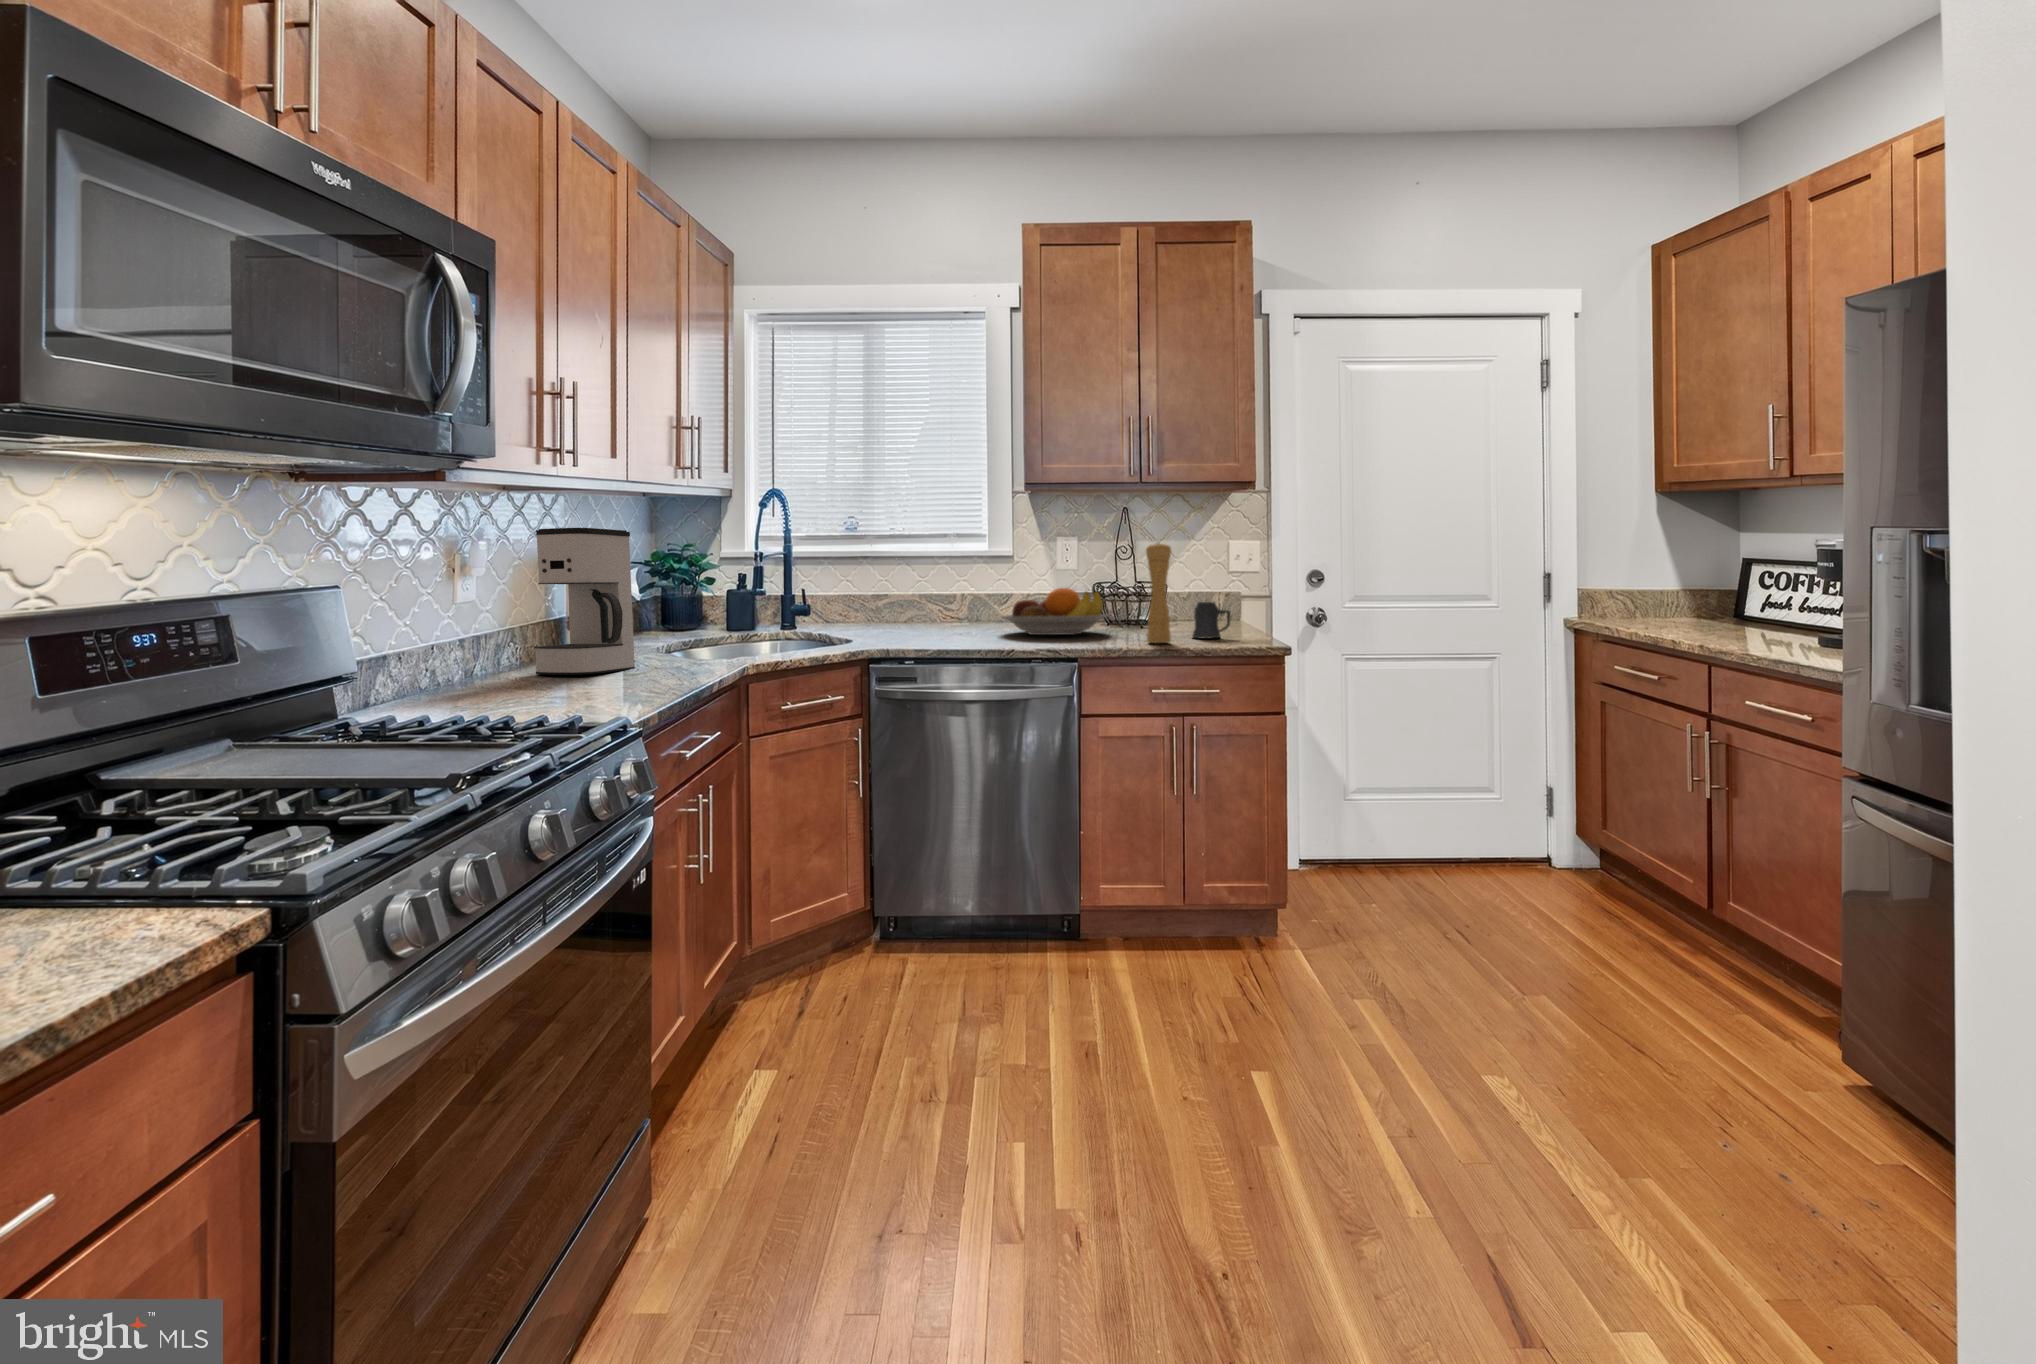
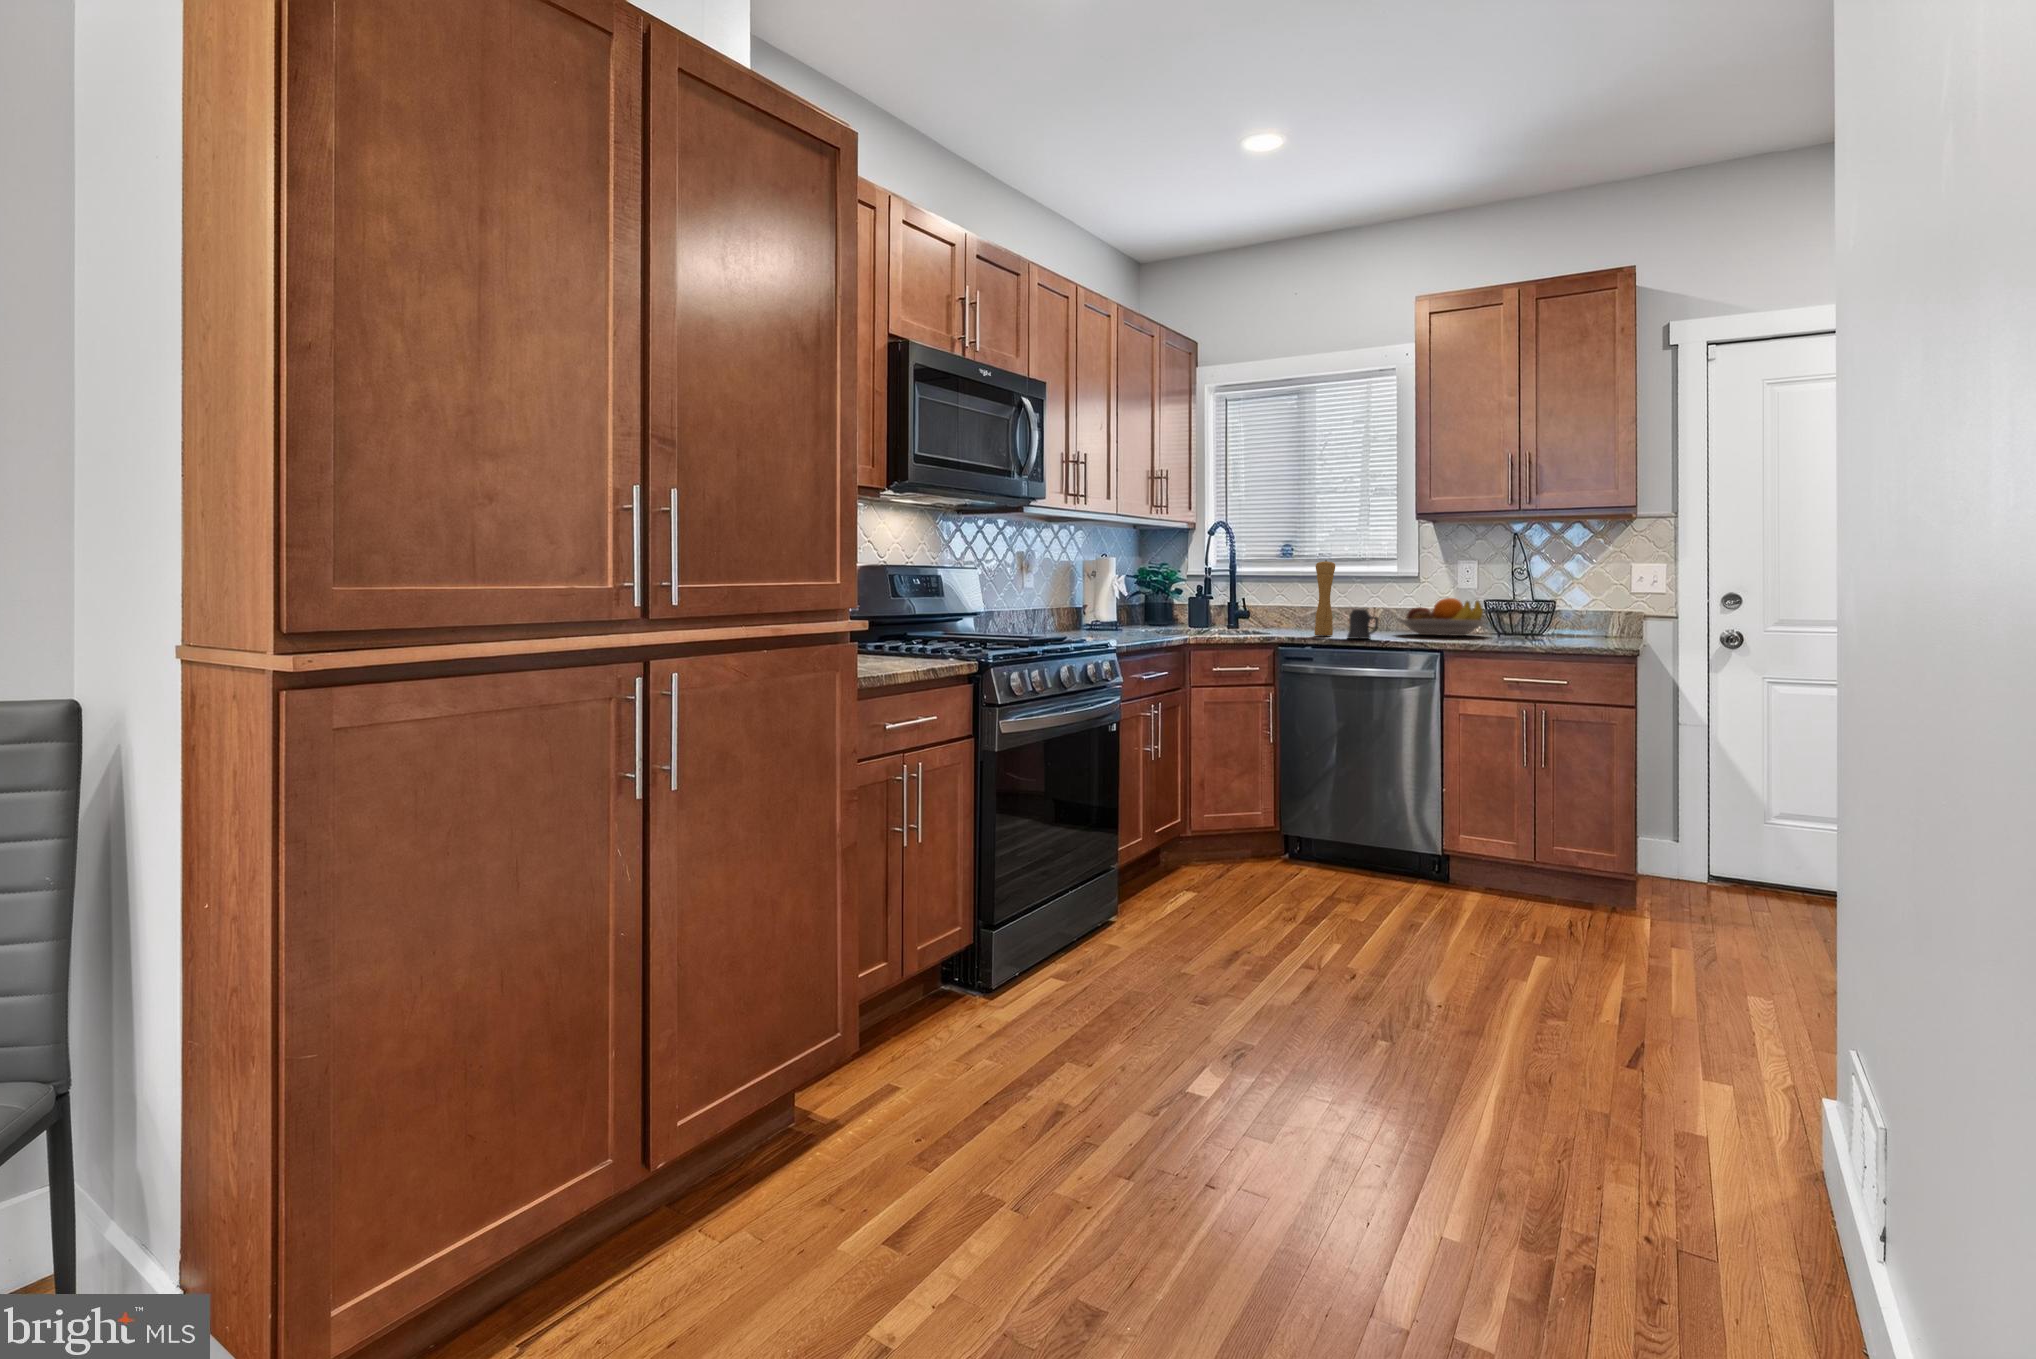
coffee maker: present [534,528,635,675] -> none [1055,545,1119,641]
pepper mill: present [1146,543,1171,643] -> present [1315,560,1335,636]
mug: present [1192,602,1231,639] -> present [1347,609,1379,639]

